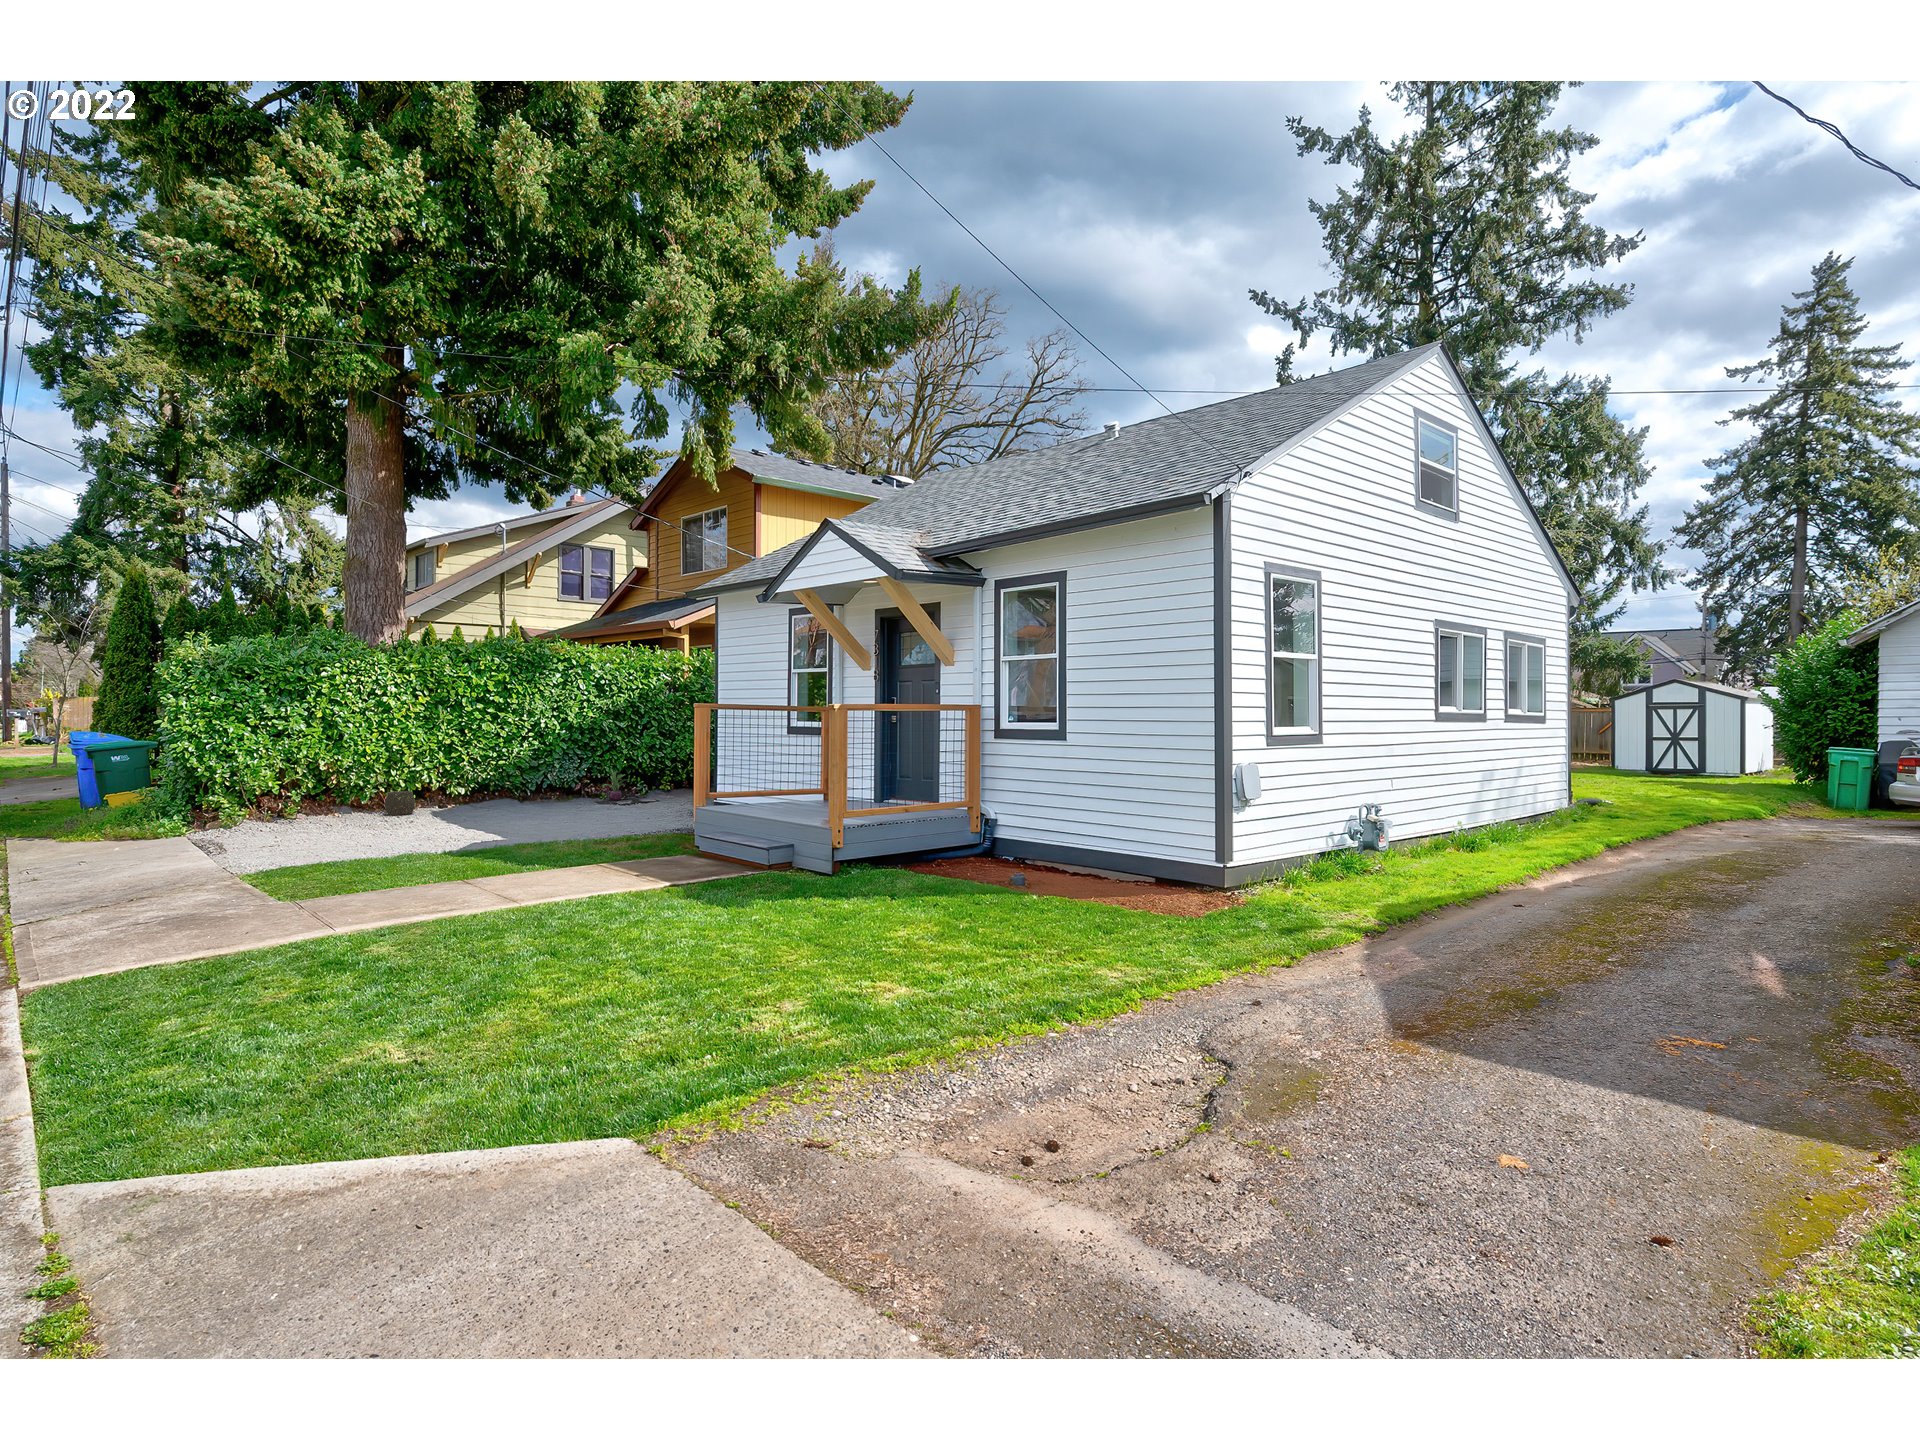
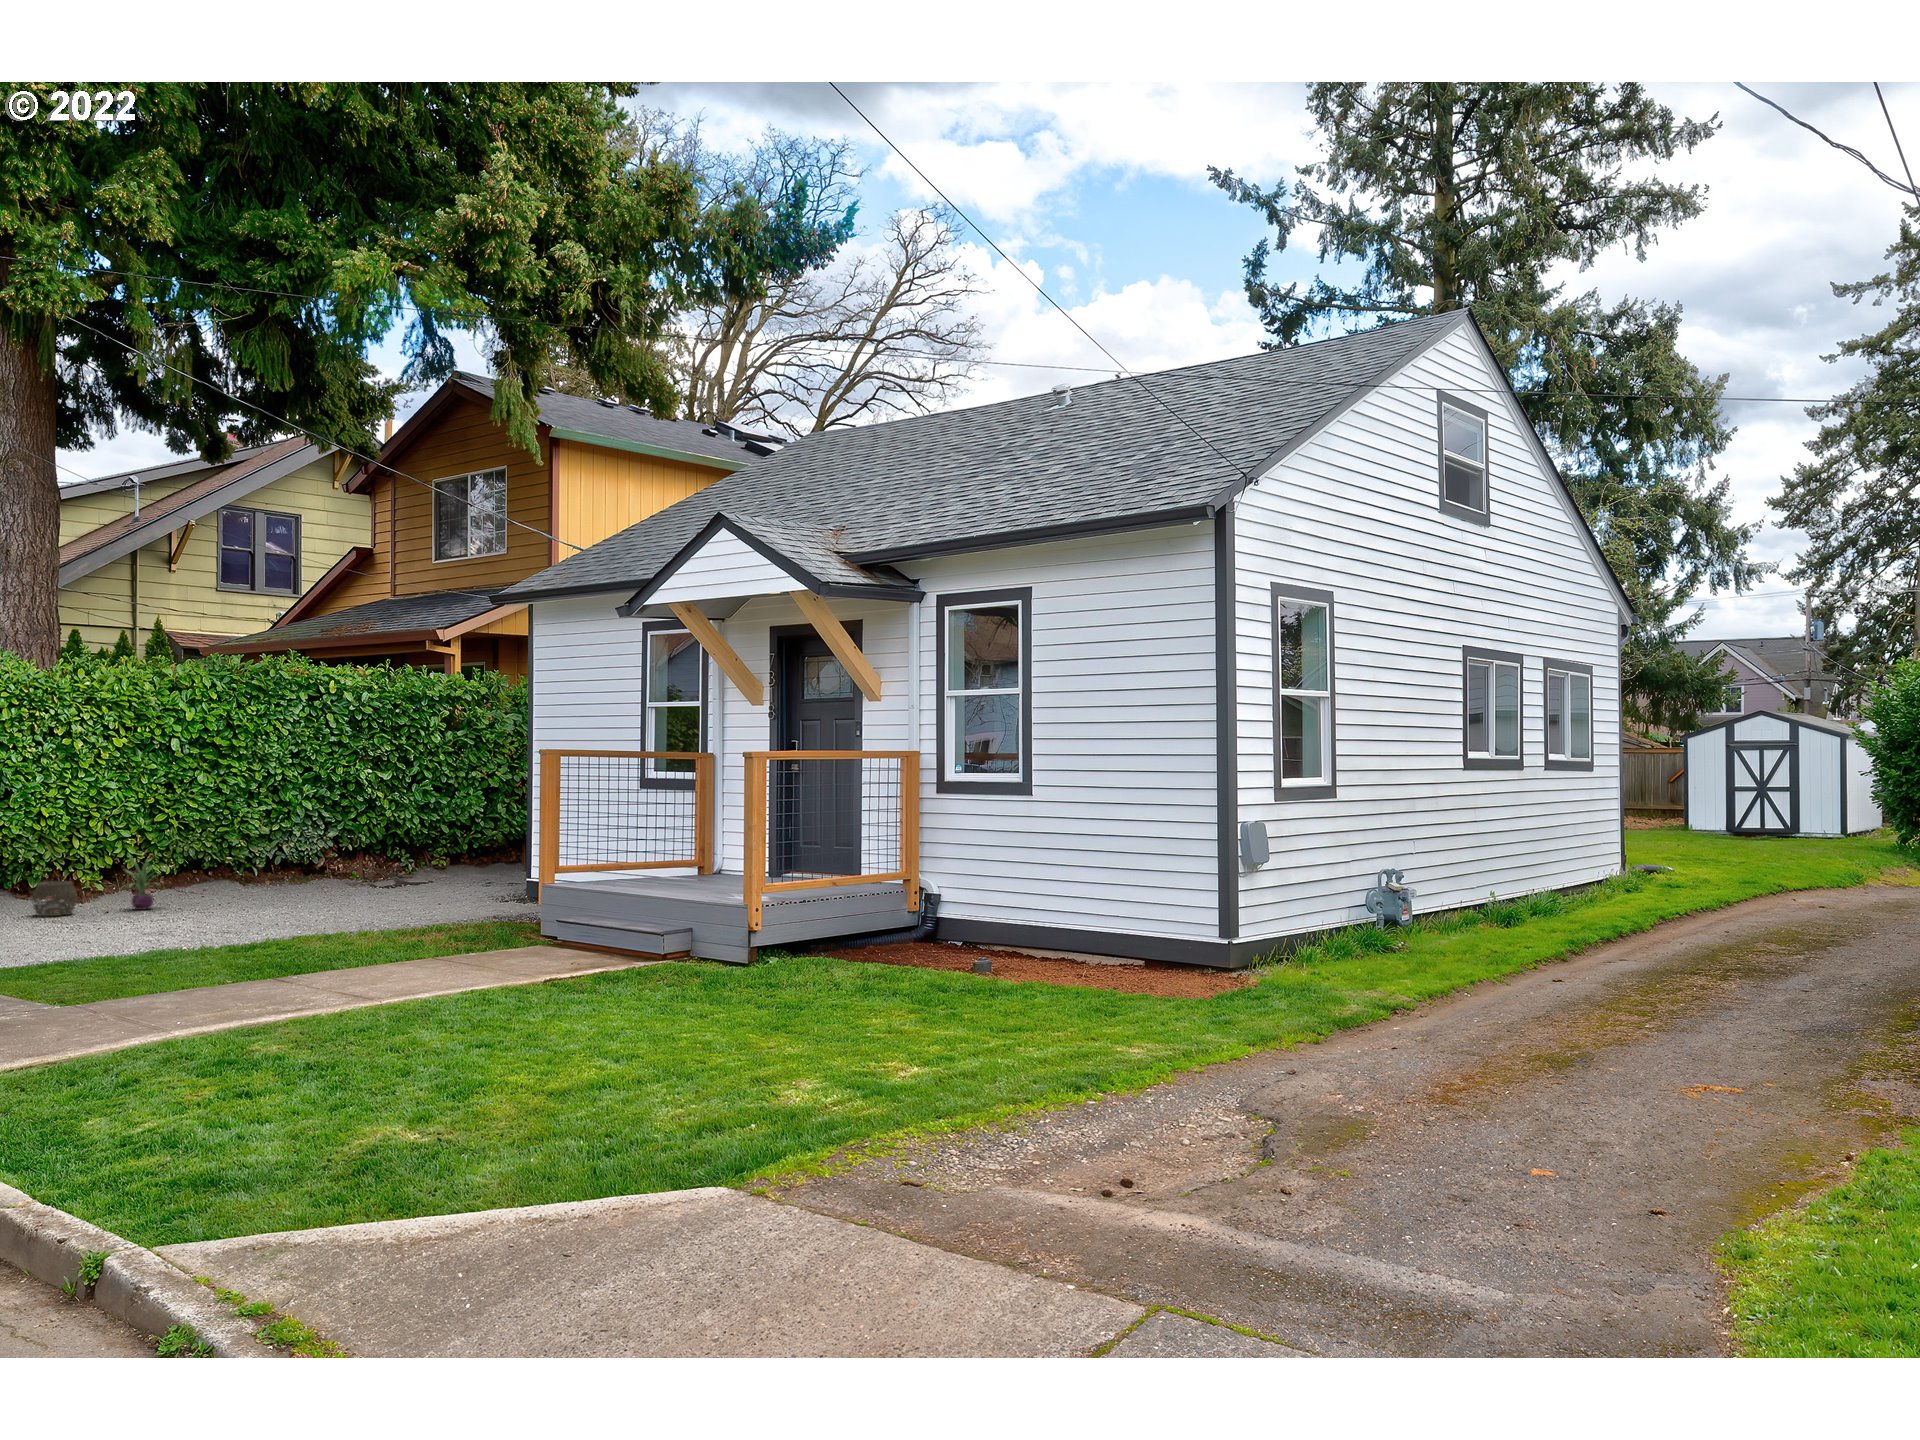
decorative plant: present [603,769,623,800] -> present [124,857,158,910]

